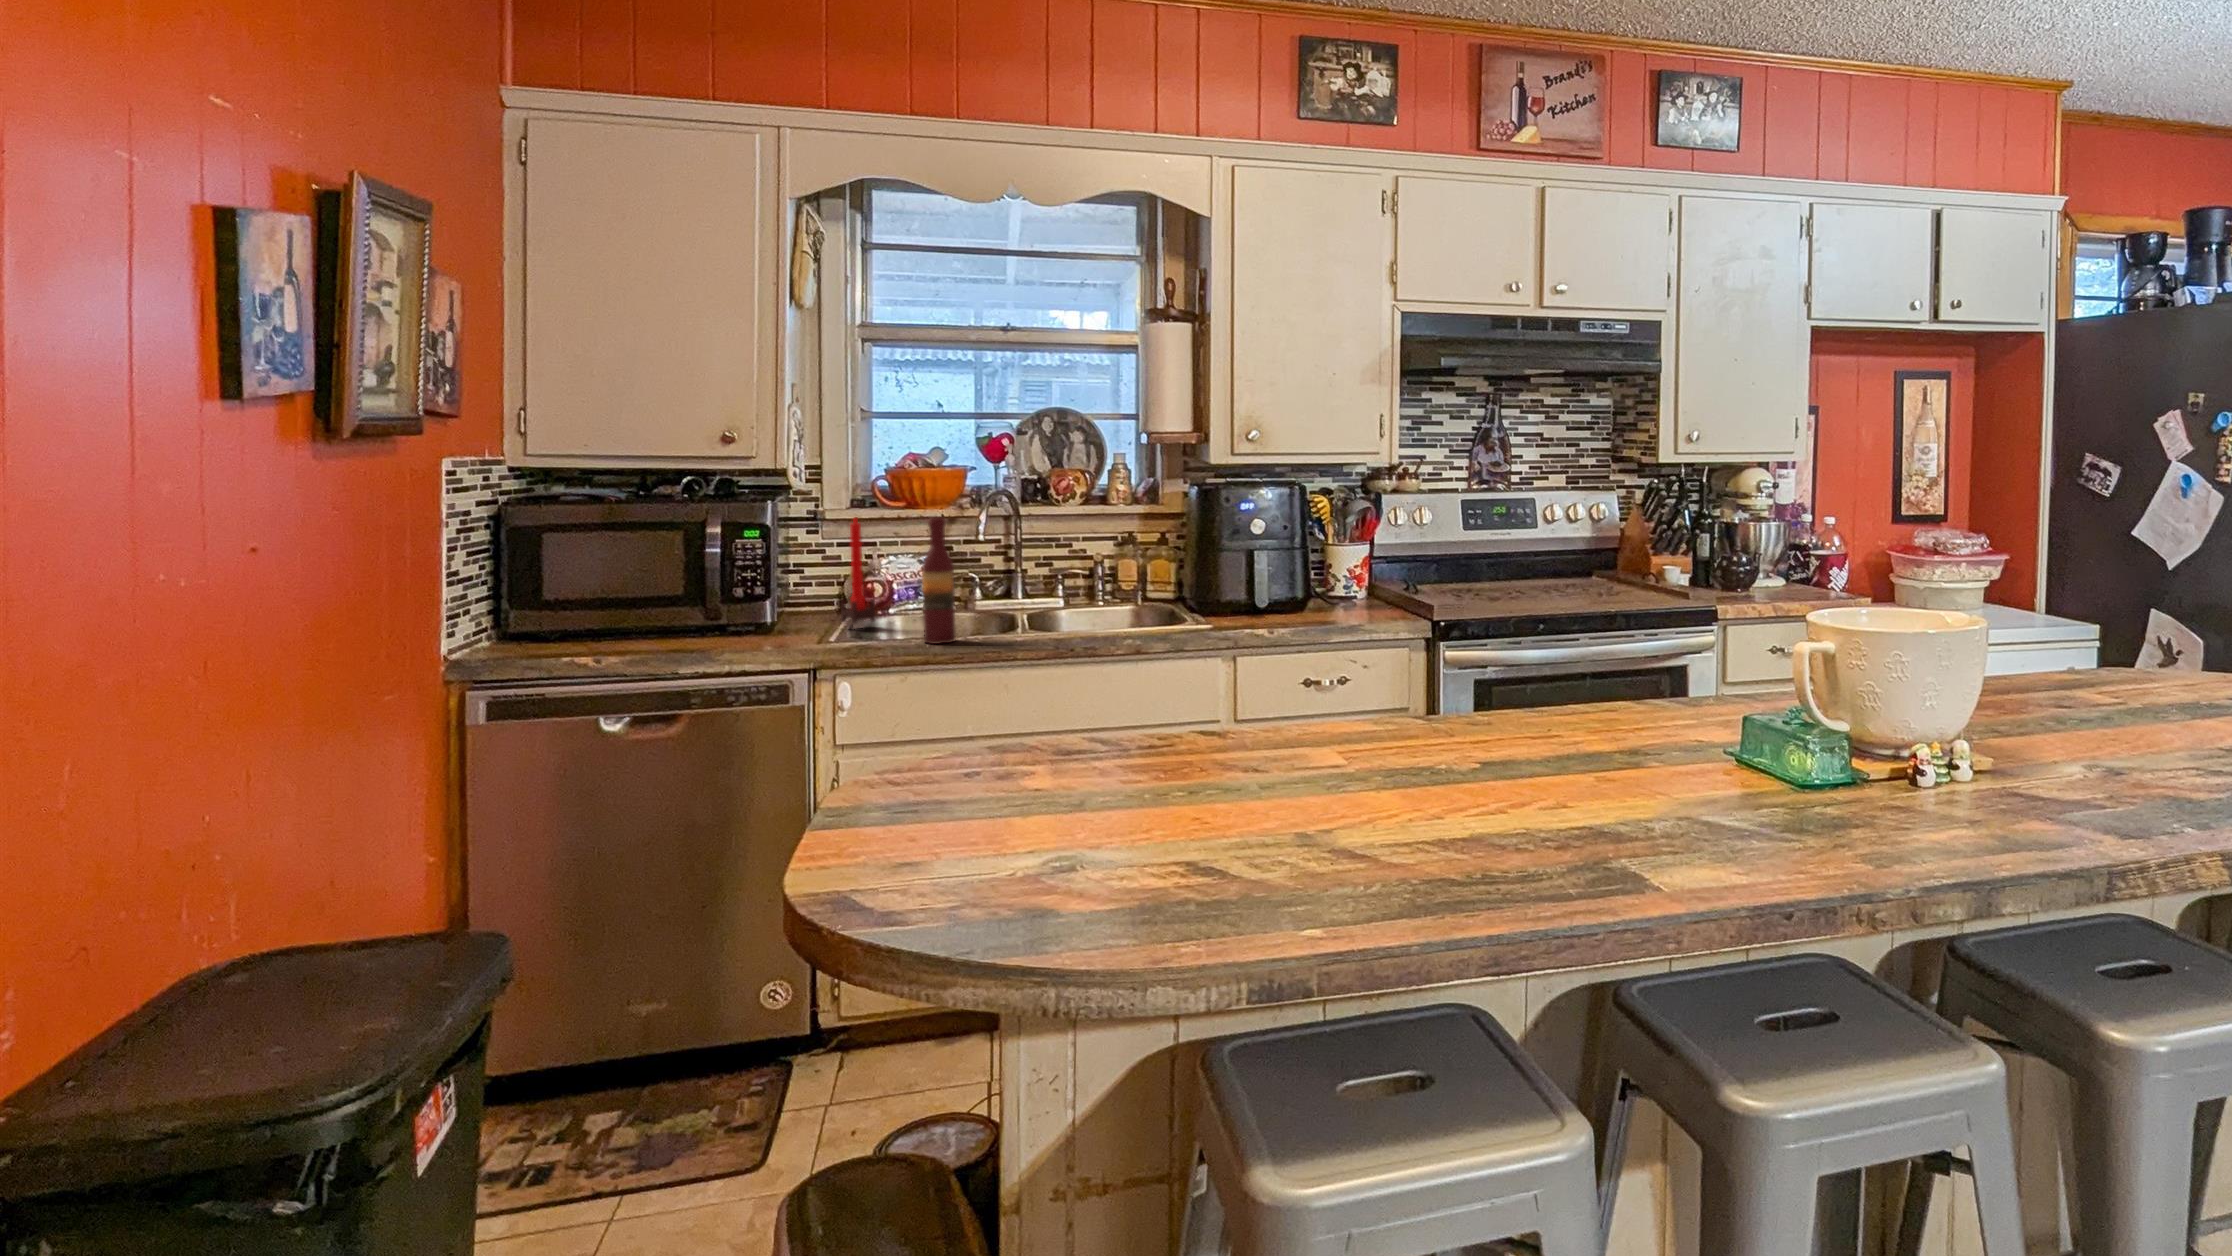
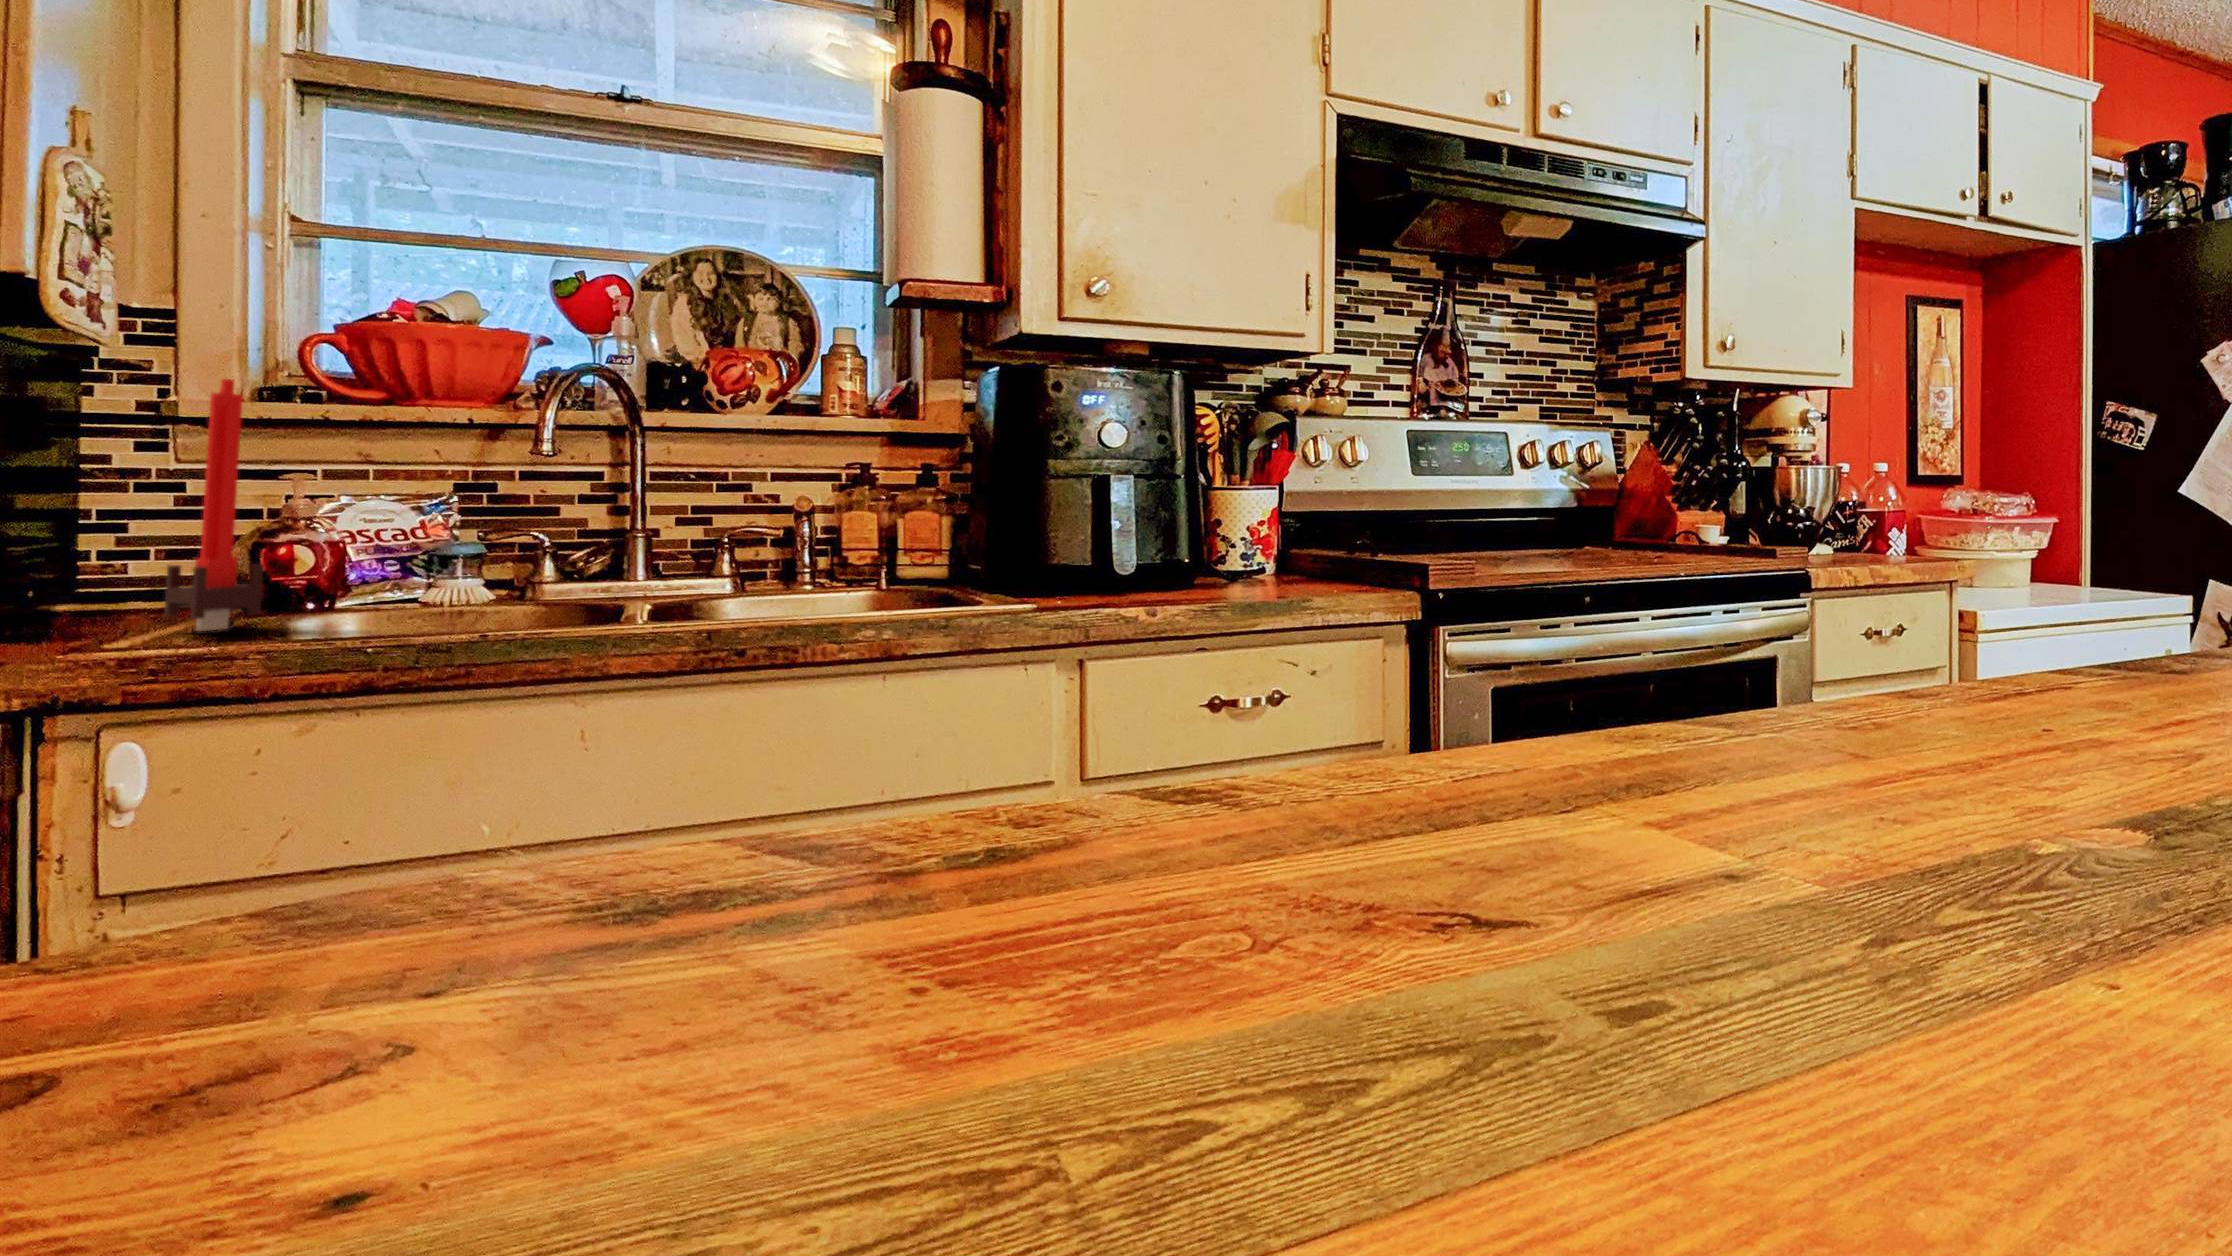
wine bottle: present [922,517,956,644] -> none [370,361,468,651]

